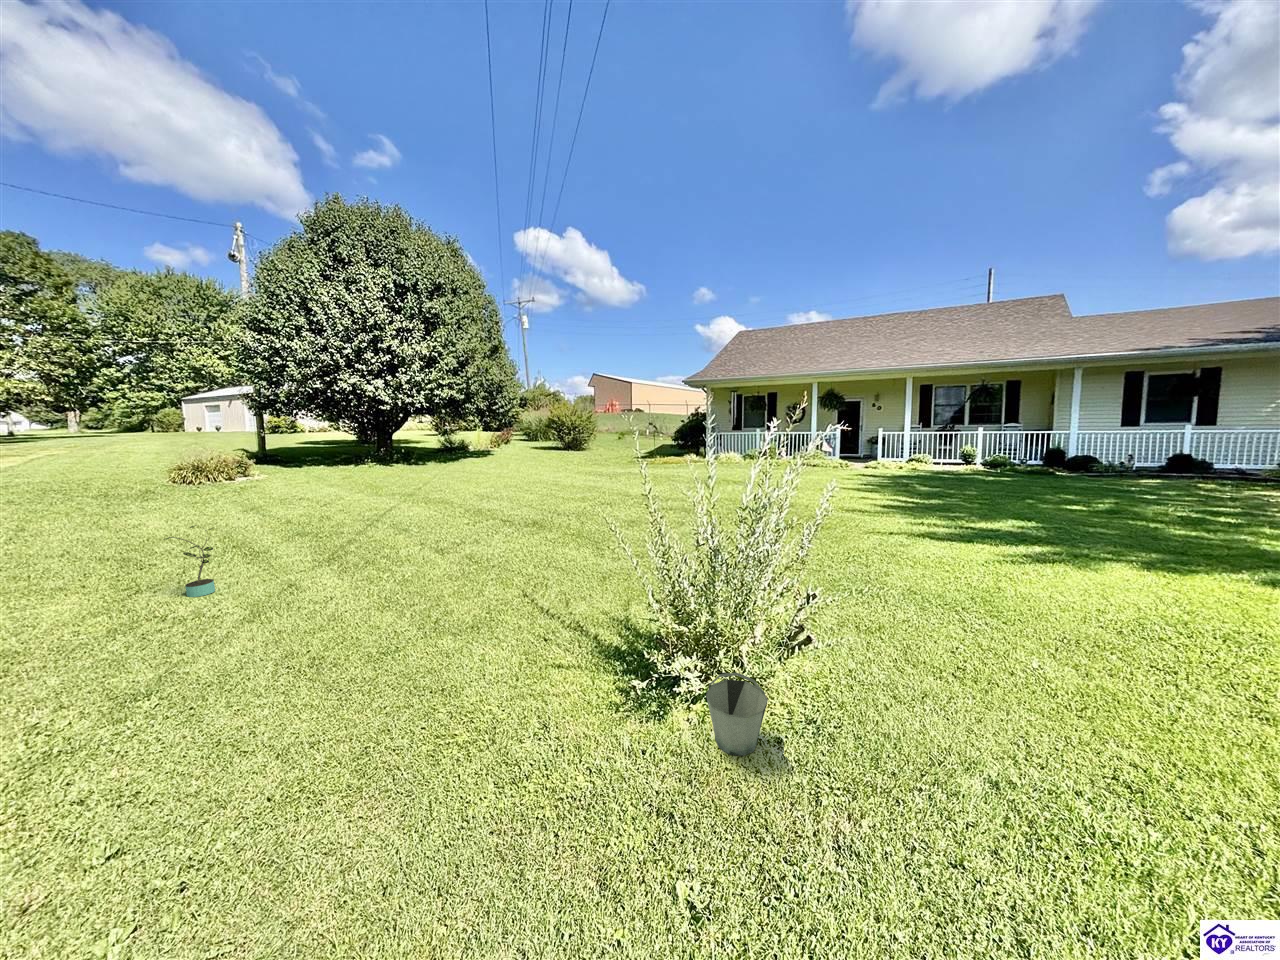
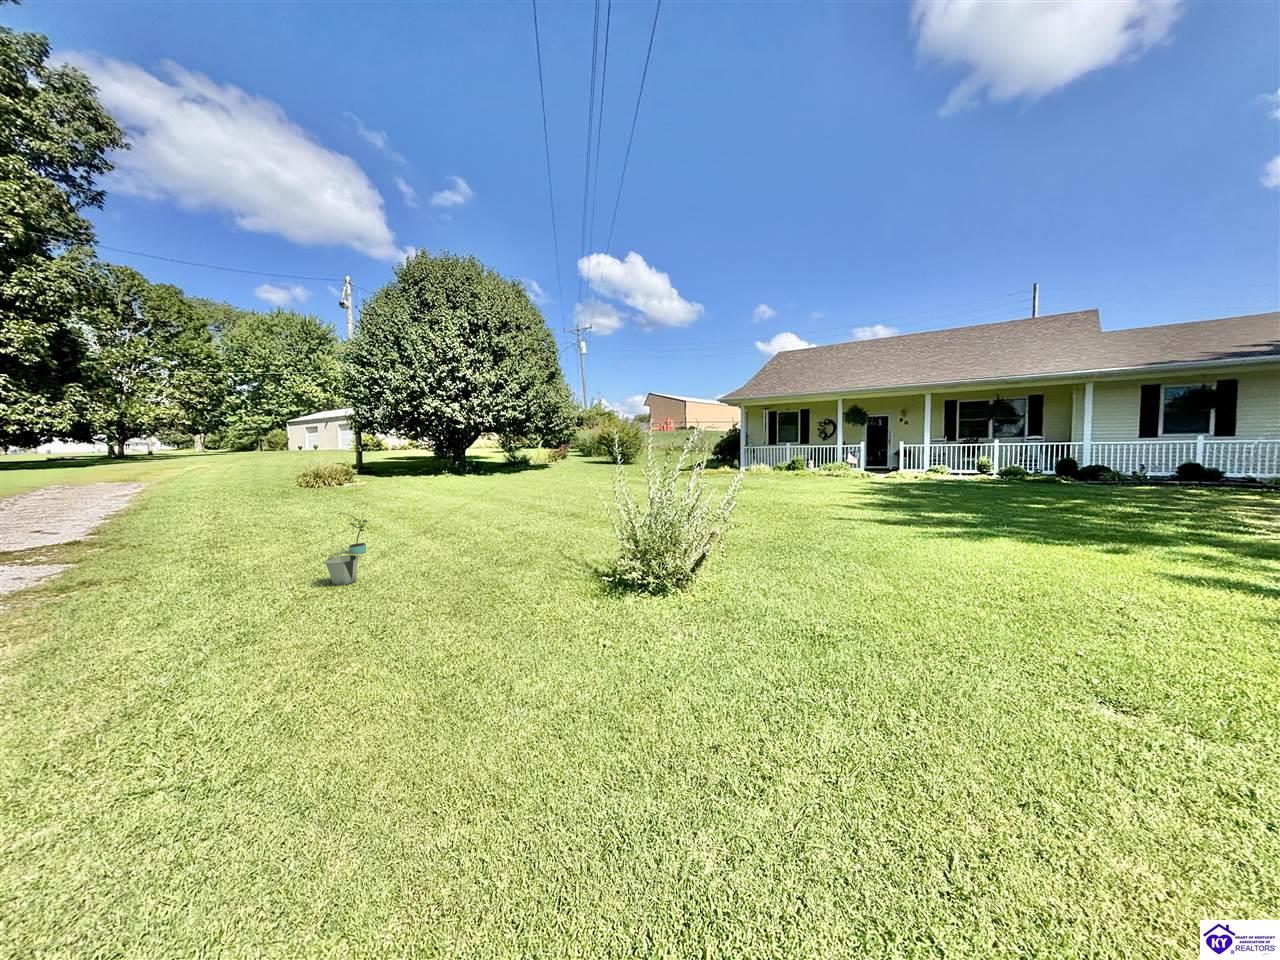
bucket: present [706,673,768,756] -> present [325,551,359,585]

